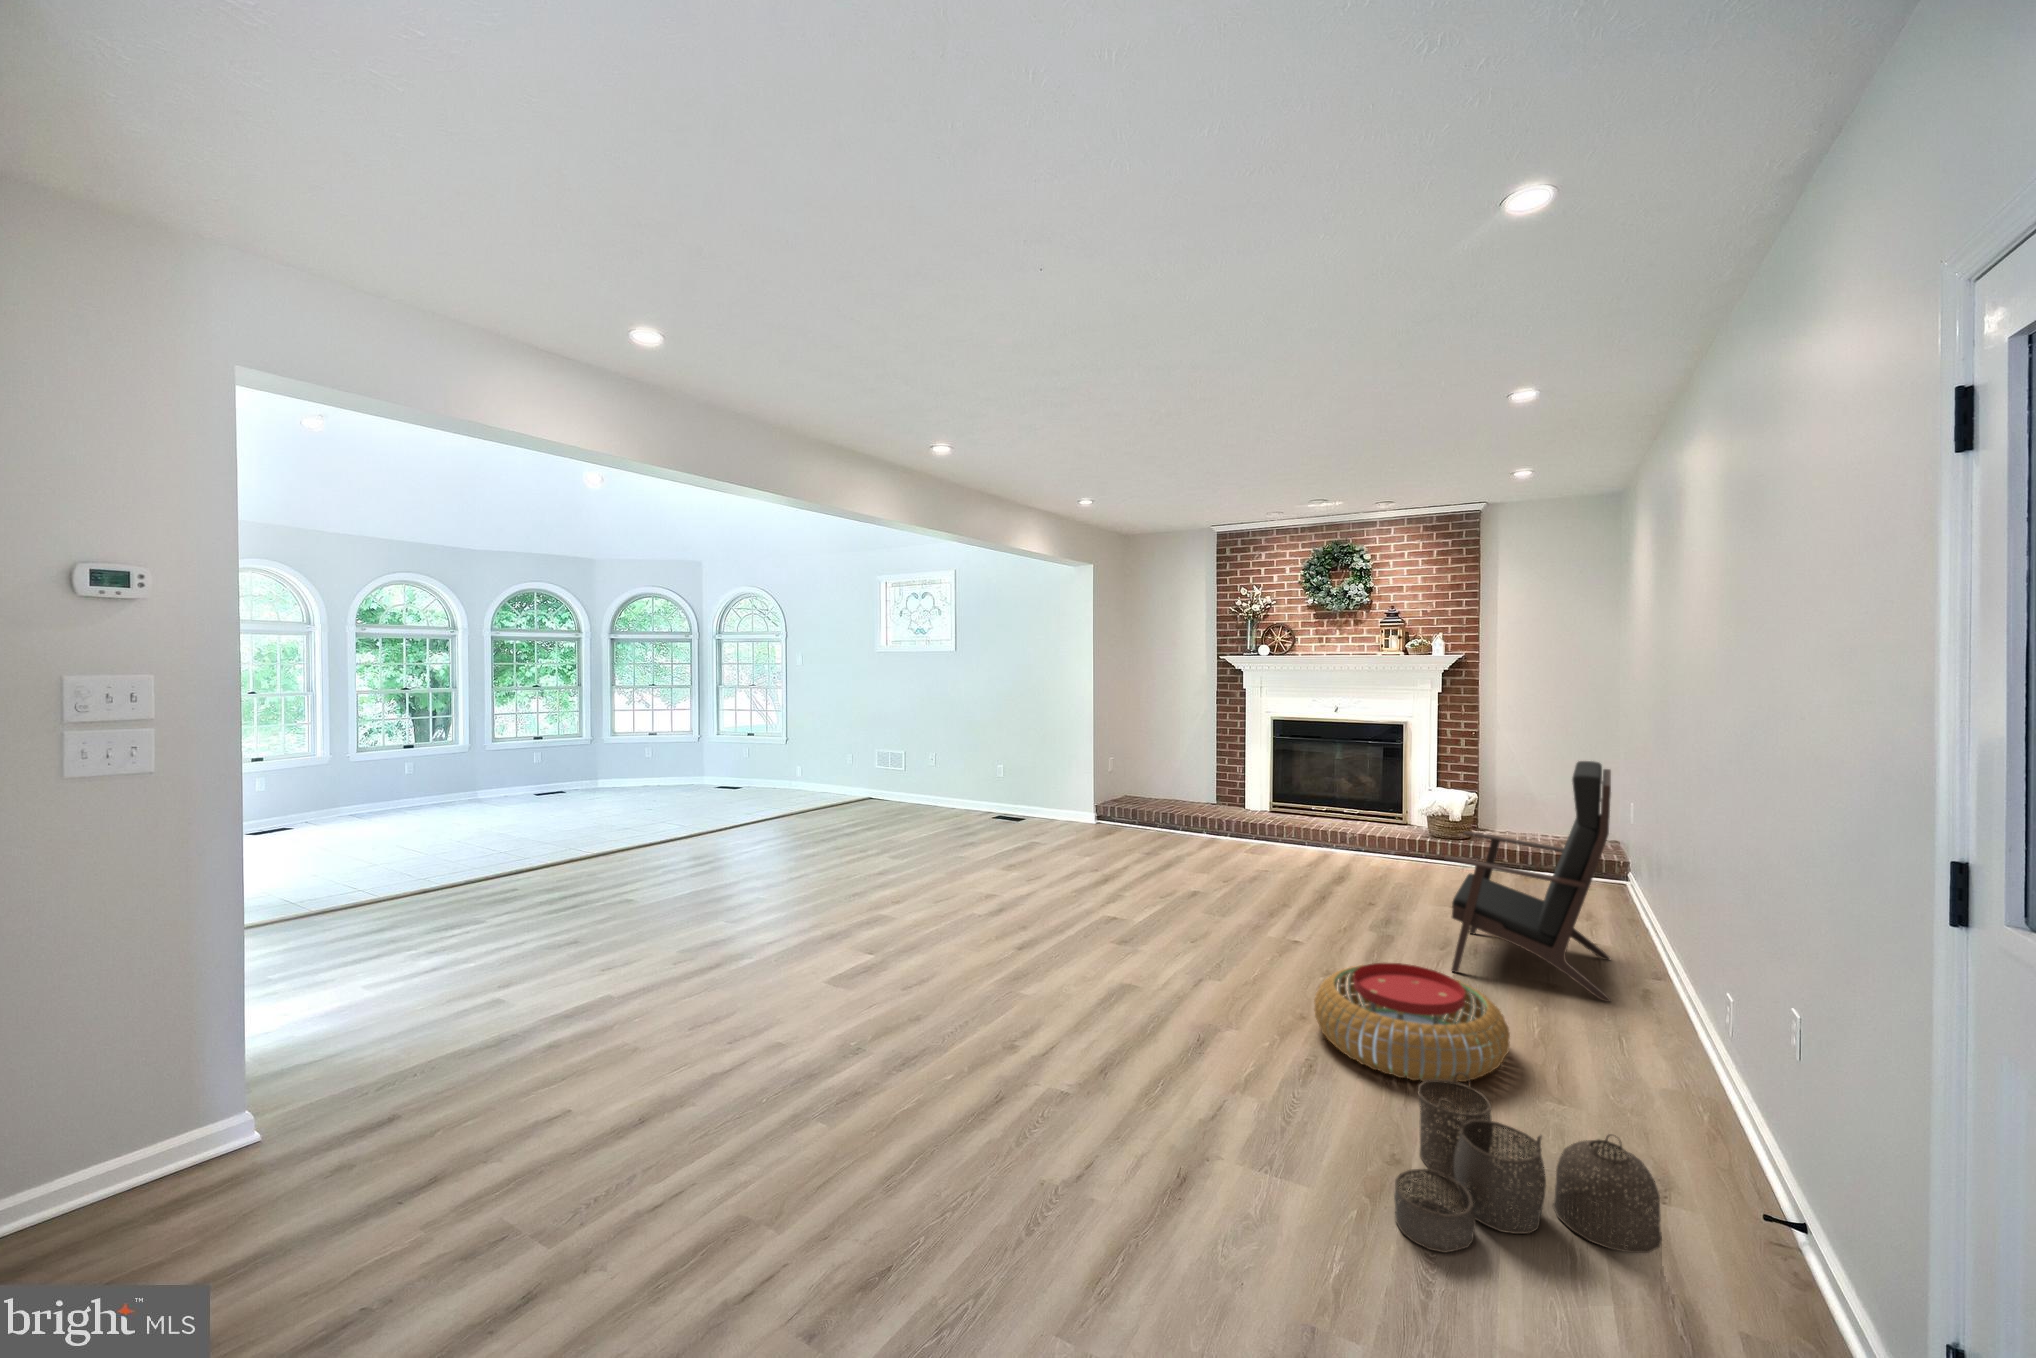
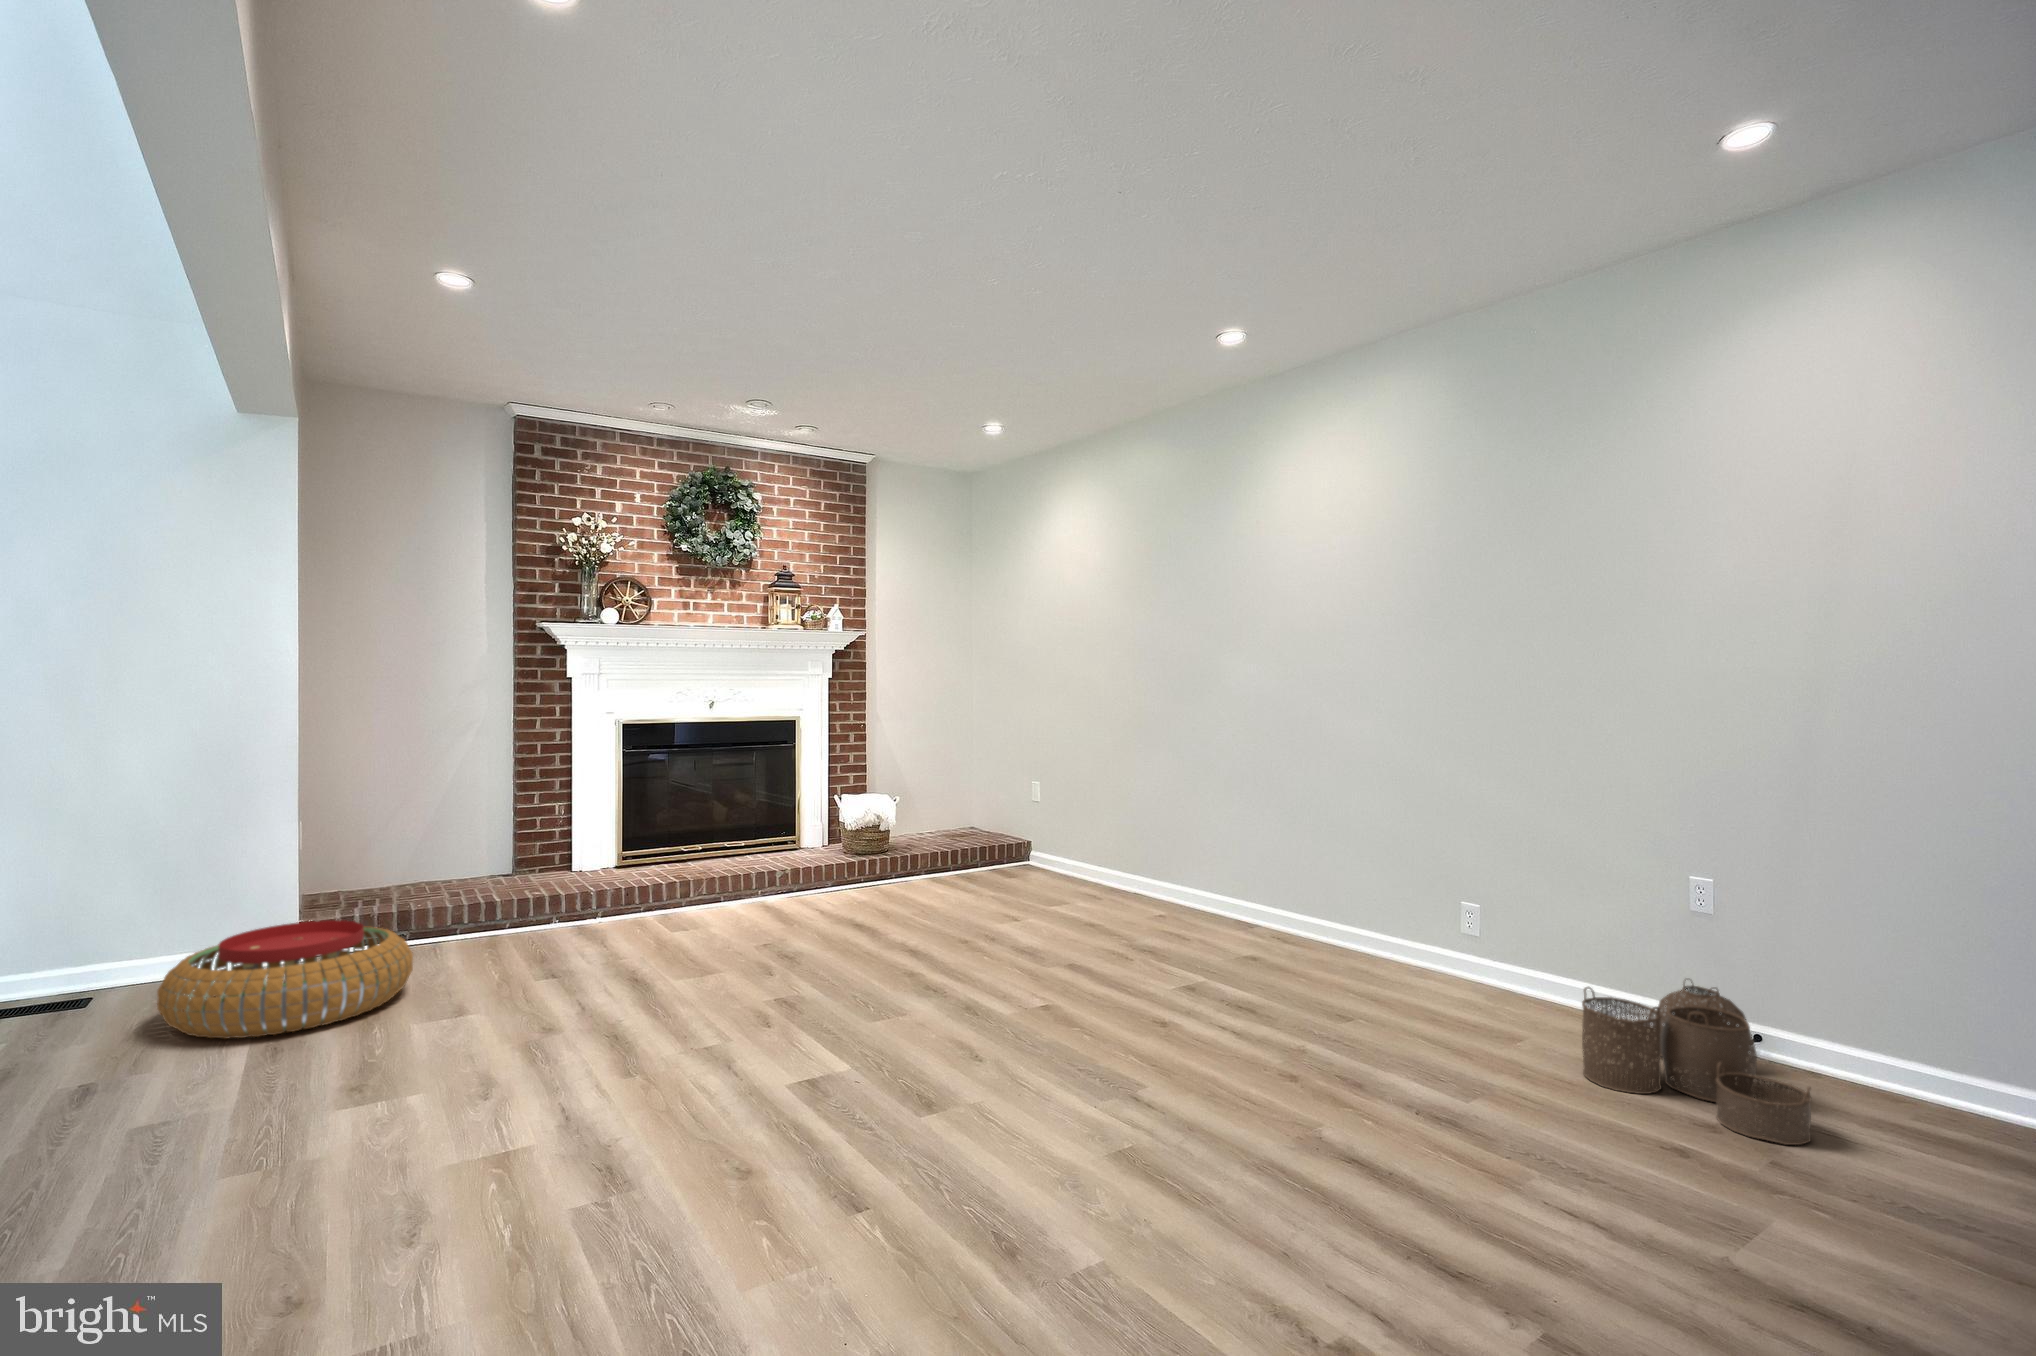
lounge chair: present [1445,761,1611,1002] -> none [1086,714,1285,956]
pouf: present [1314,963,1510,1082] -> present [157,920,413,1038]

